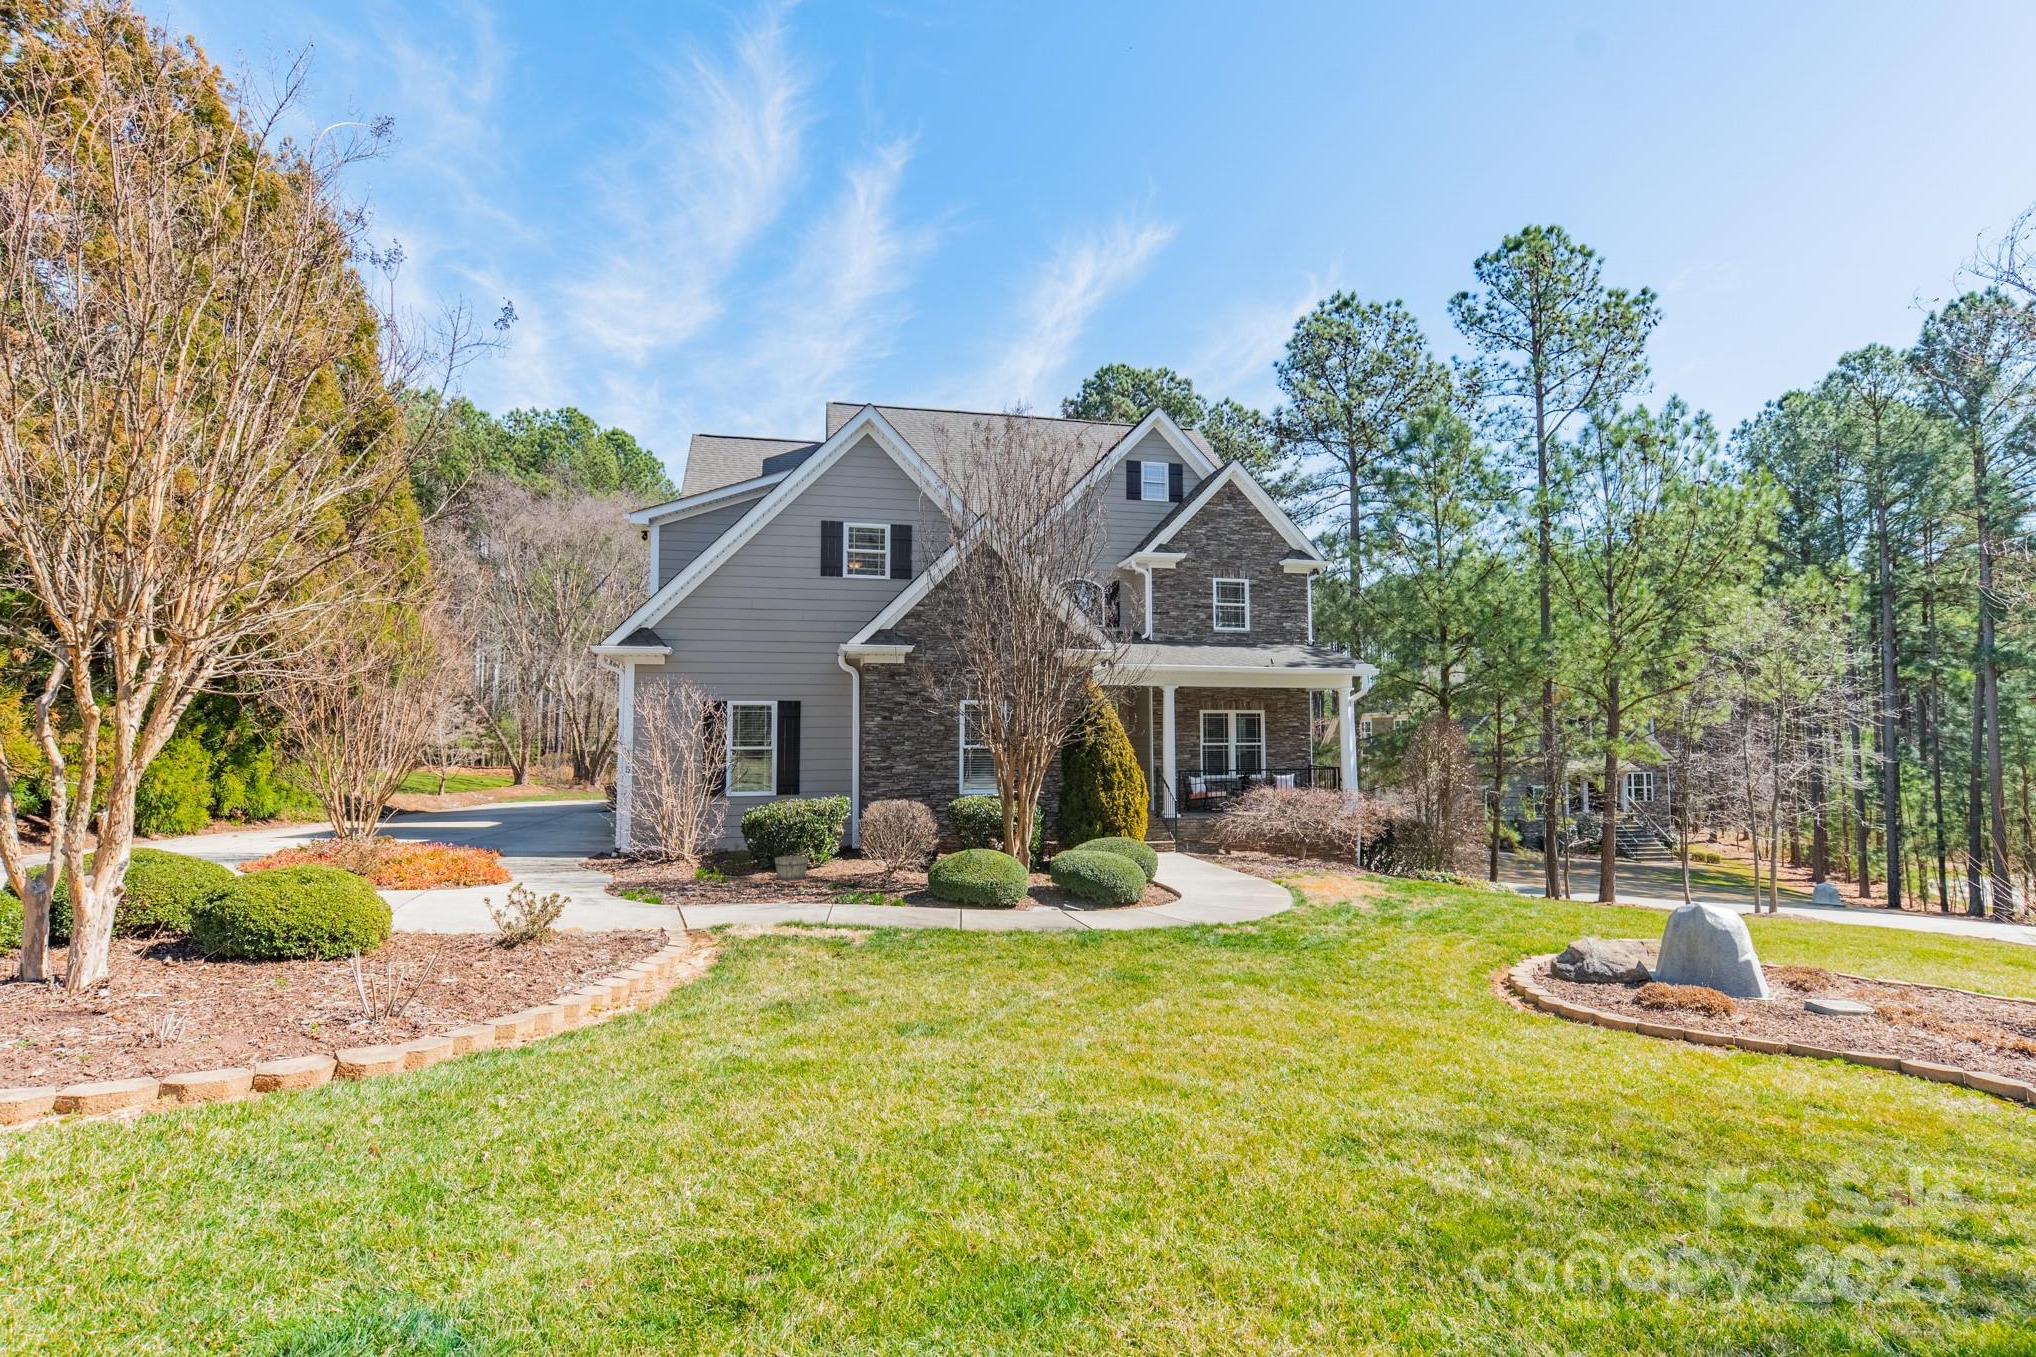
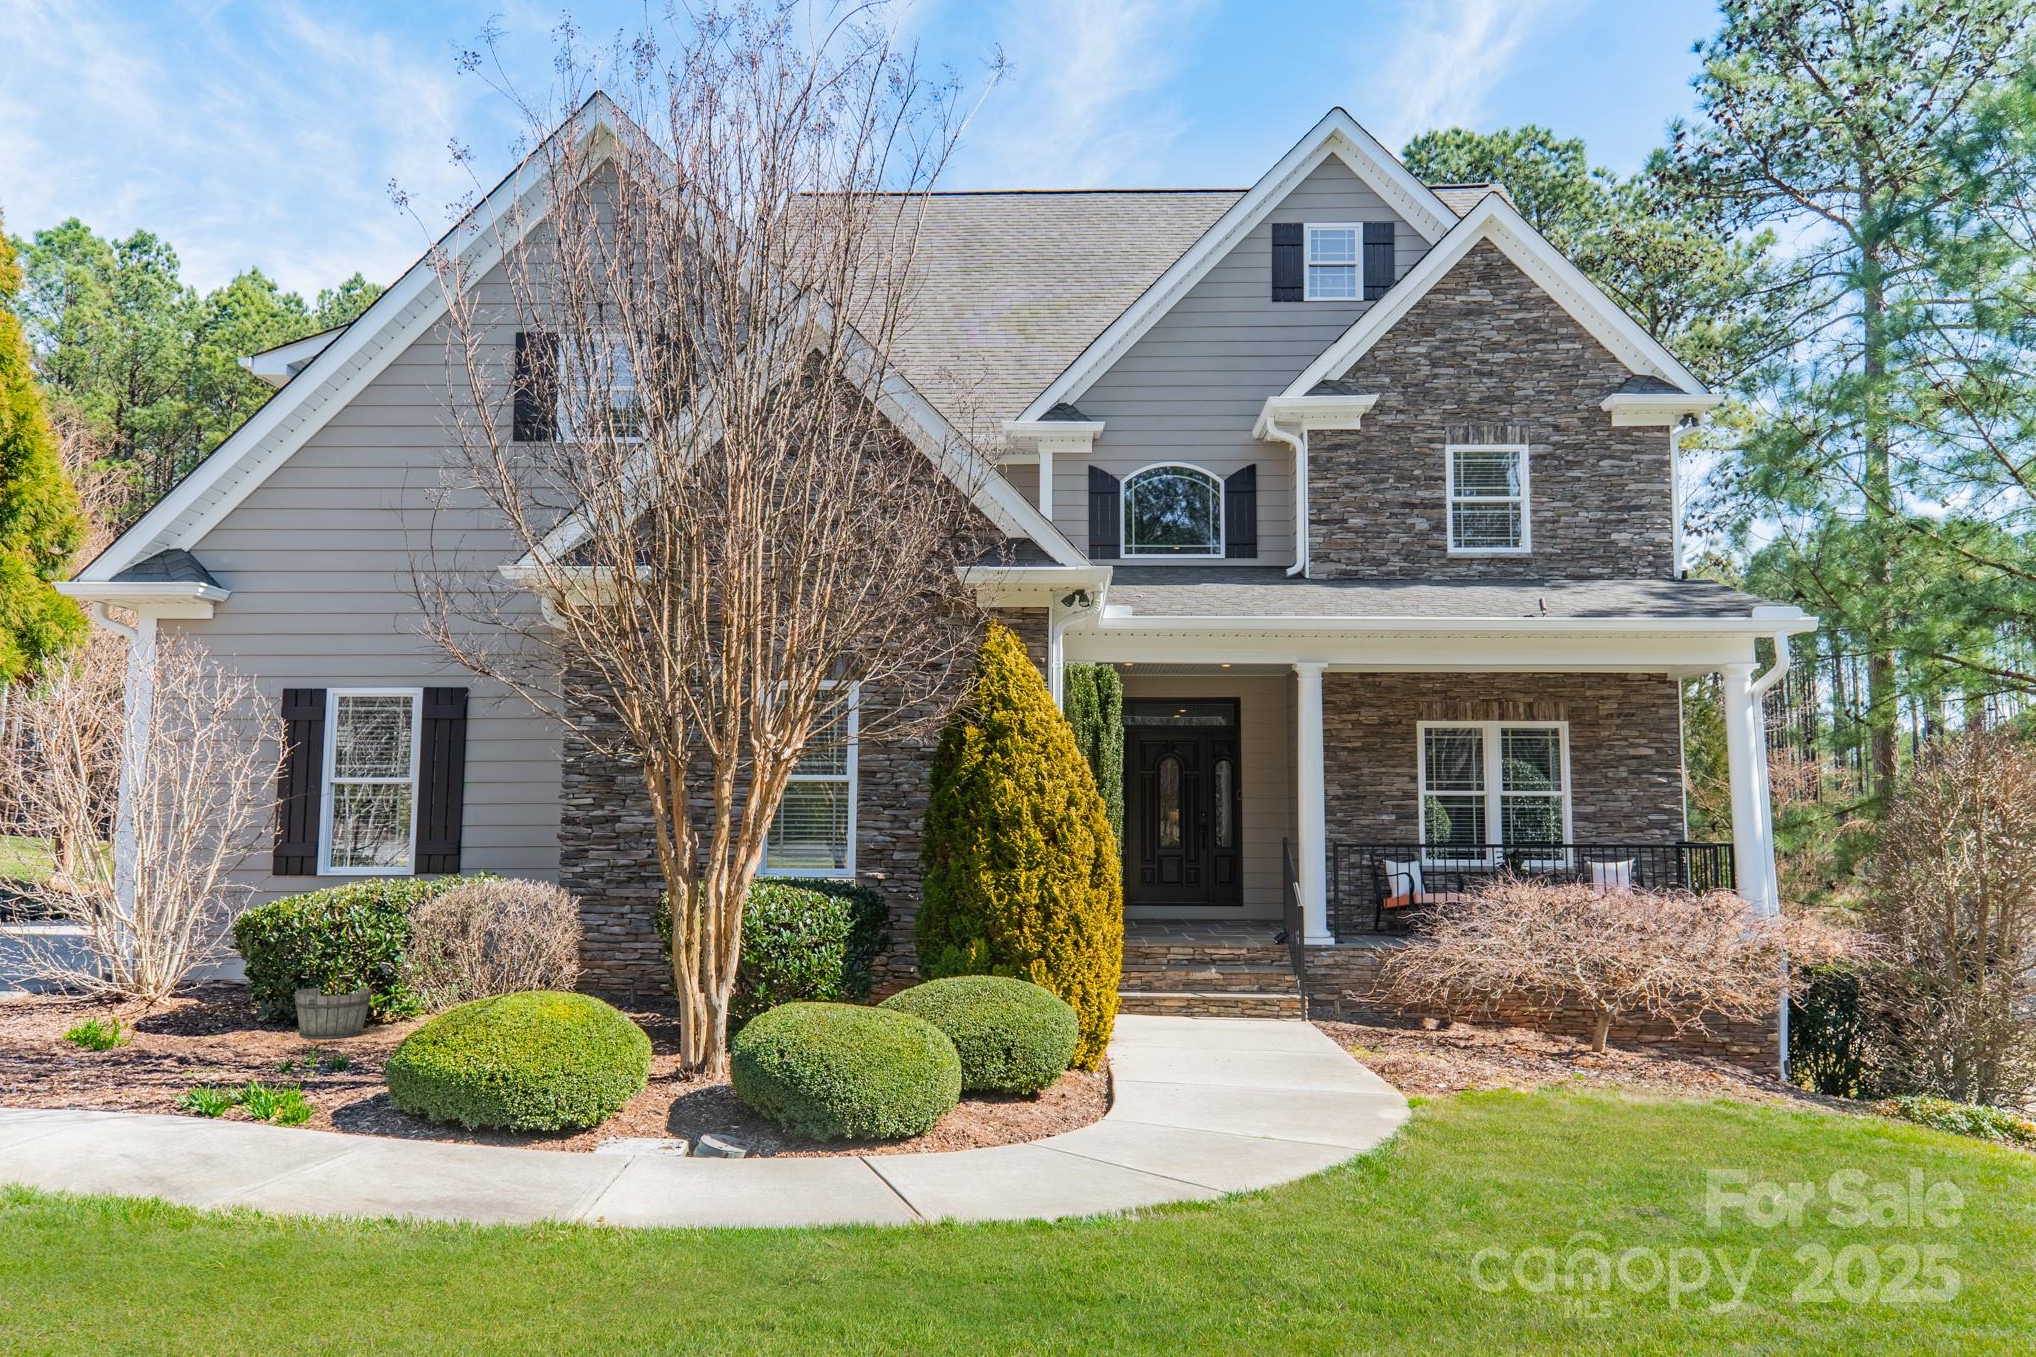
potted tree: present [725,844,749,881] -> none [196,945,262,1034]

